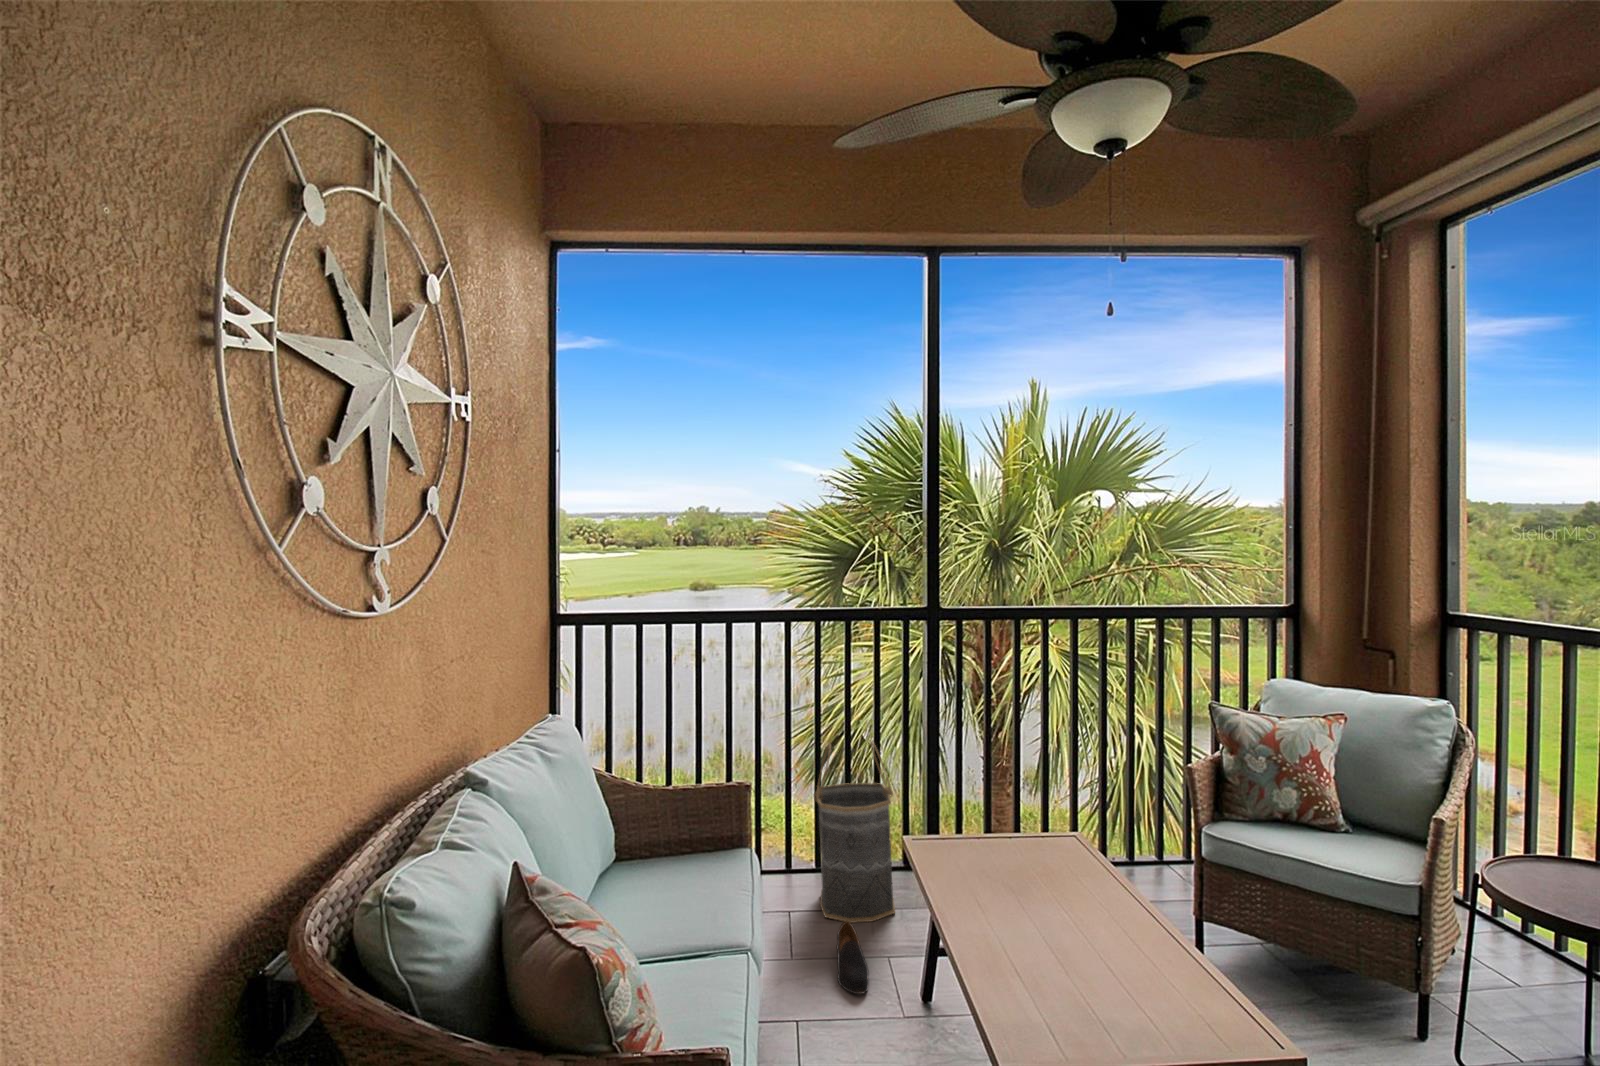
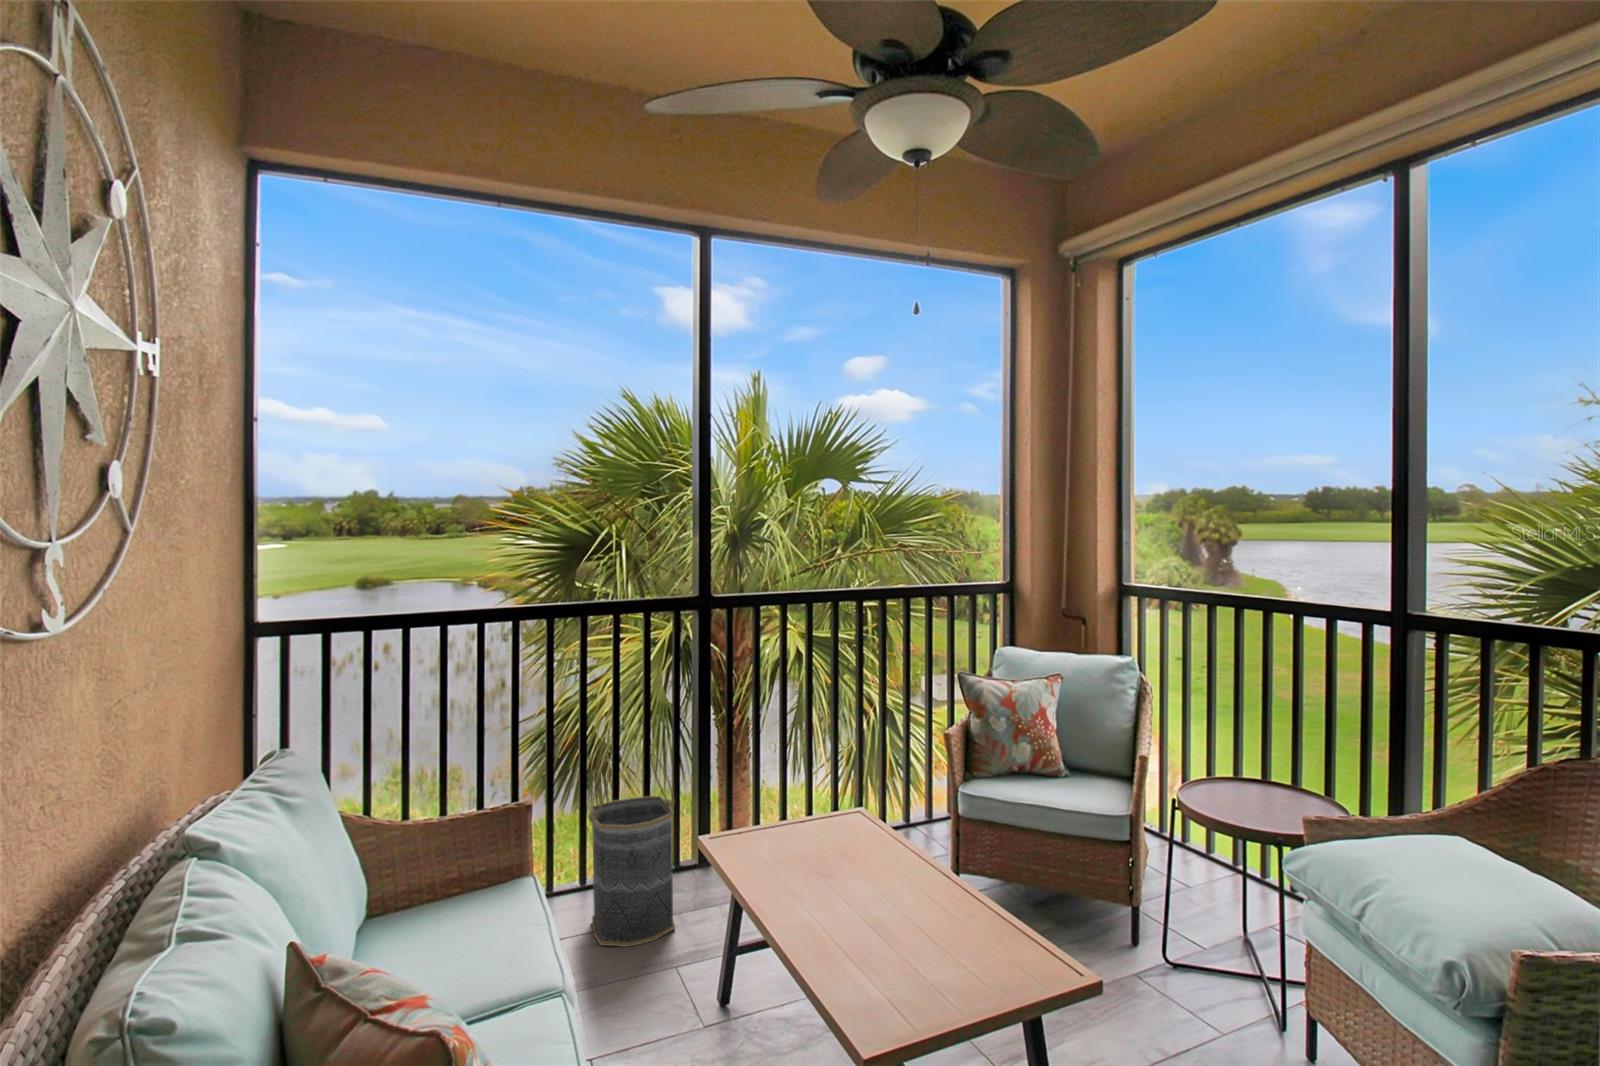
shoe: present [837,921,869,994] -> none [620,946,660,1020]

